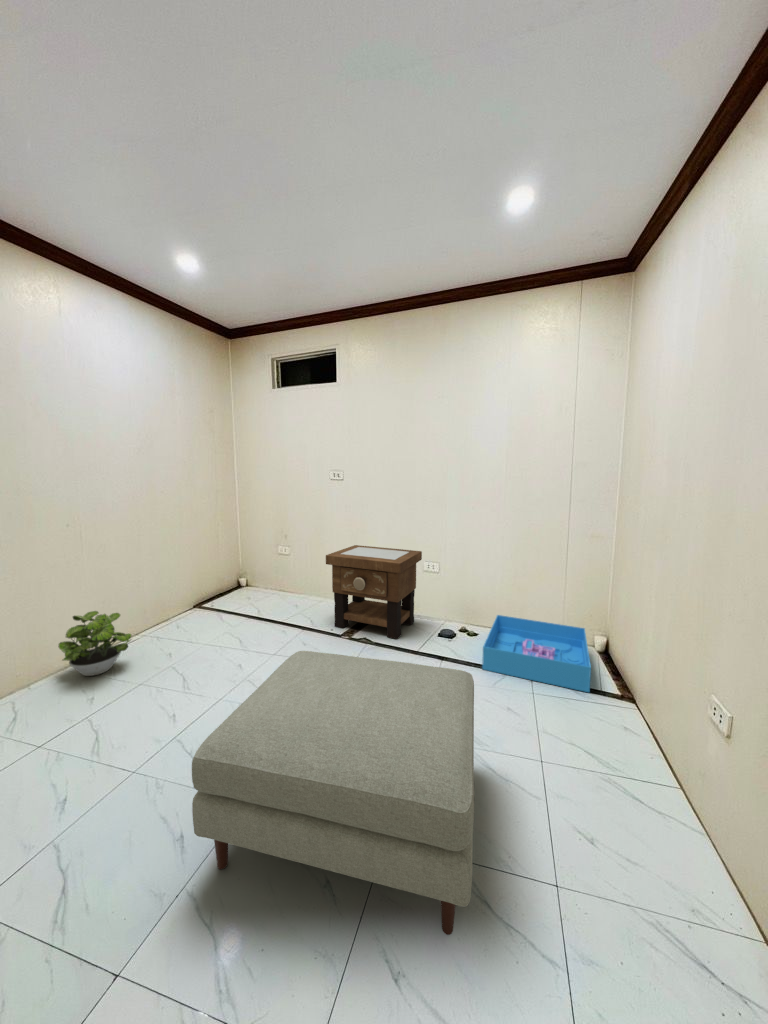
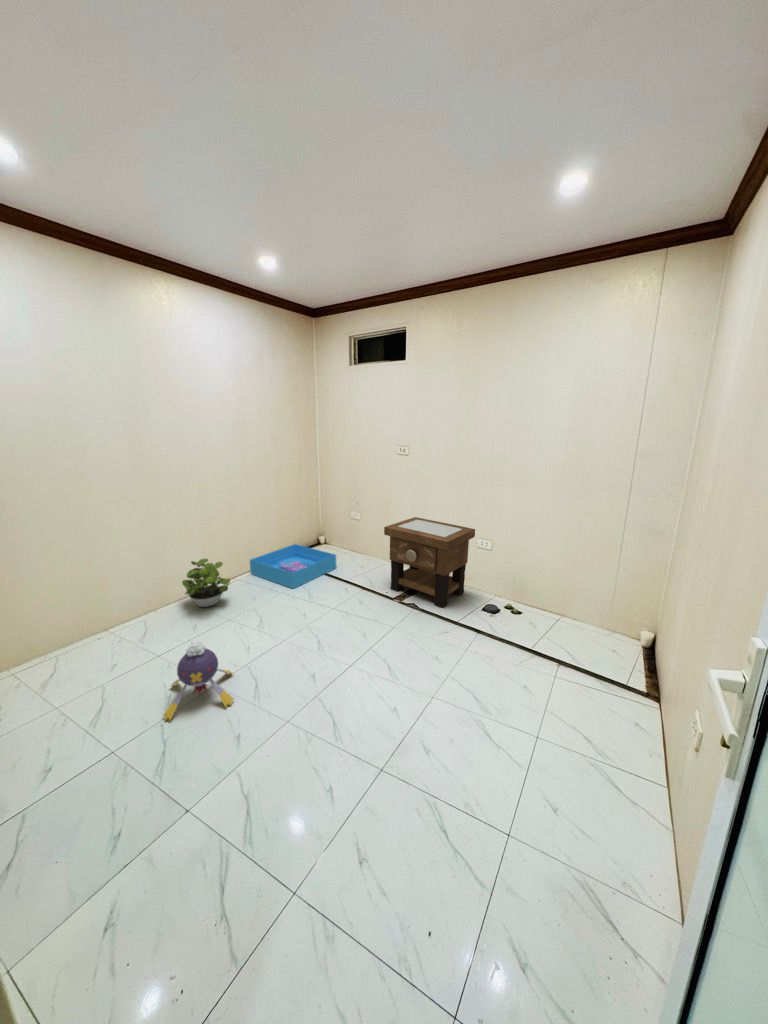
storage bin: present [482,615,591,692] -> present [250,544,336,588]
ottoman: present [192,651,474,935] -> none [249,615,477,841]
plush toy: none [31,715,154,851] -> present [163,642,234,721]

